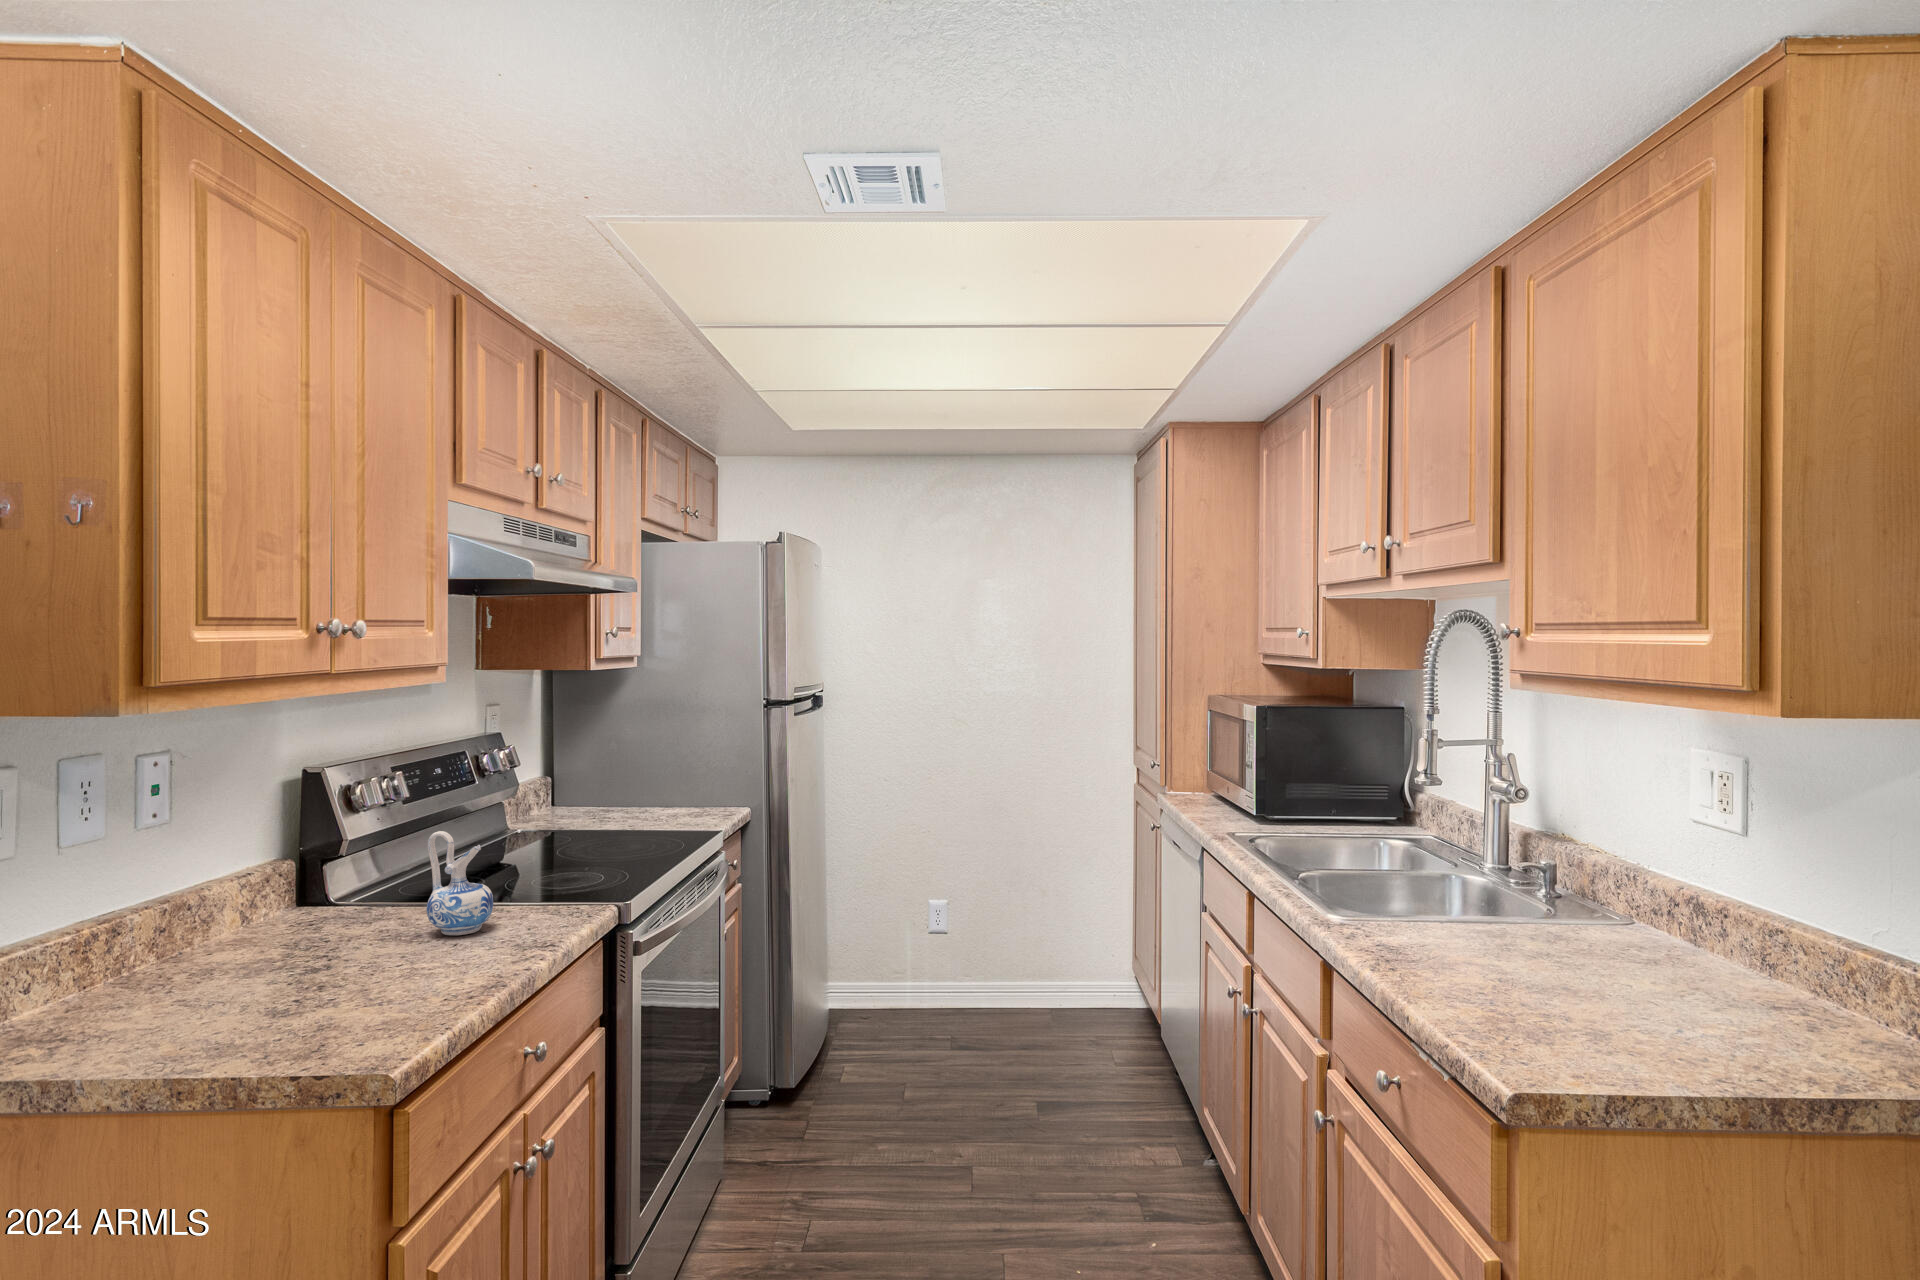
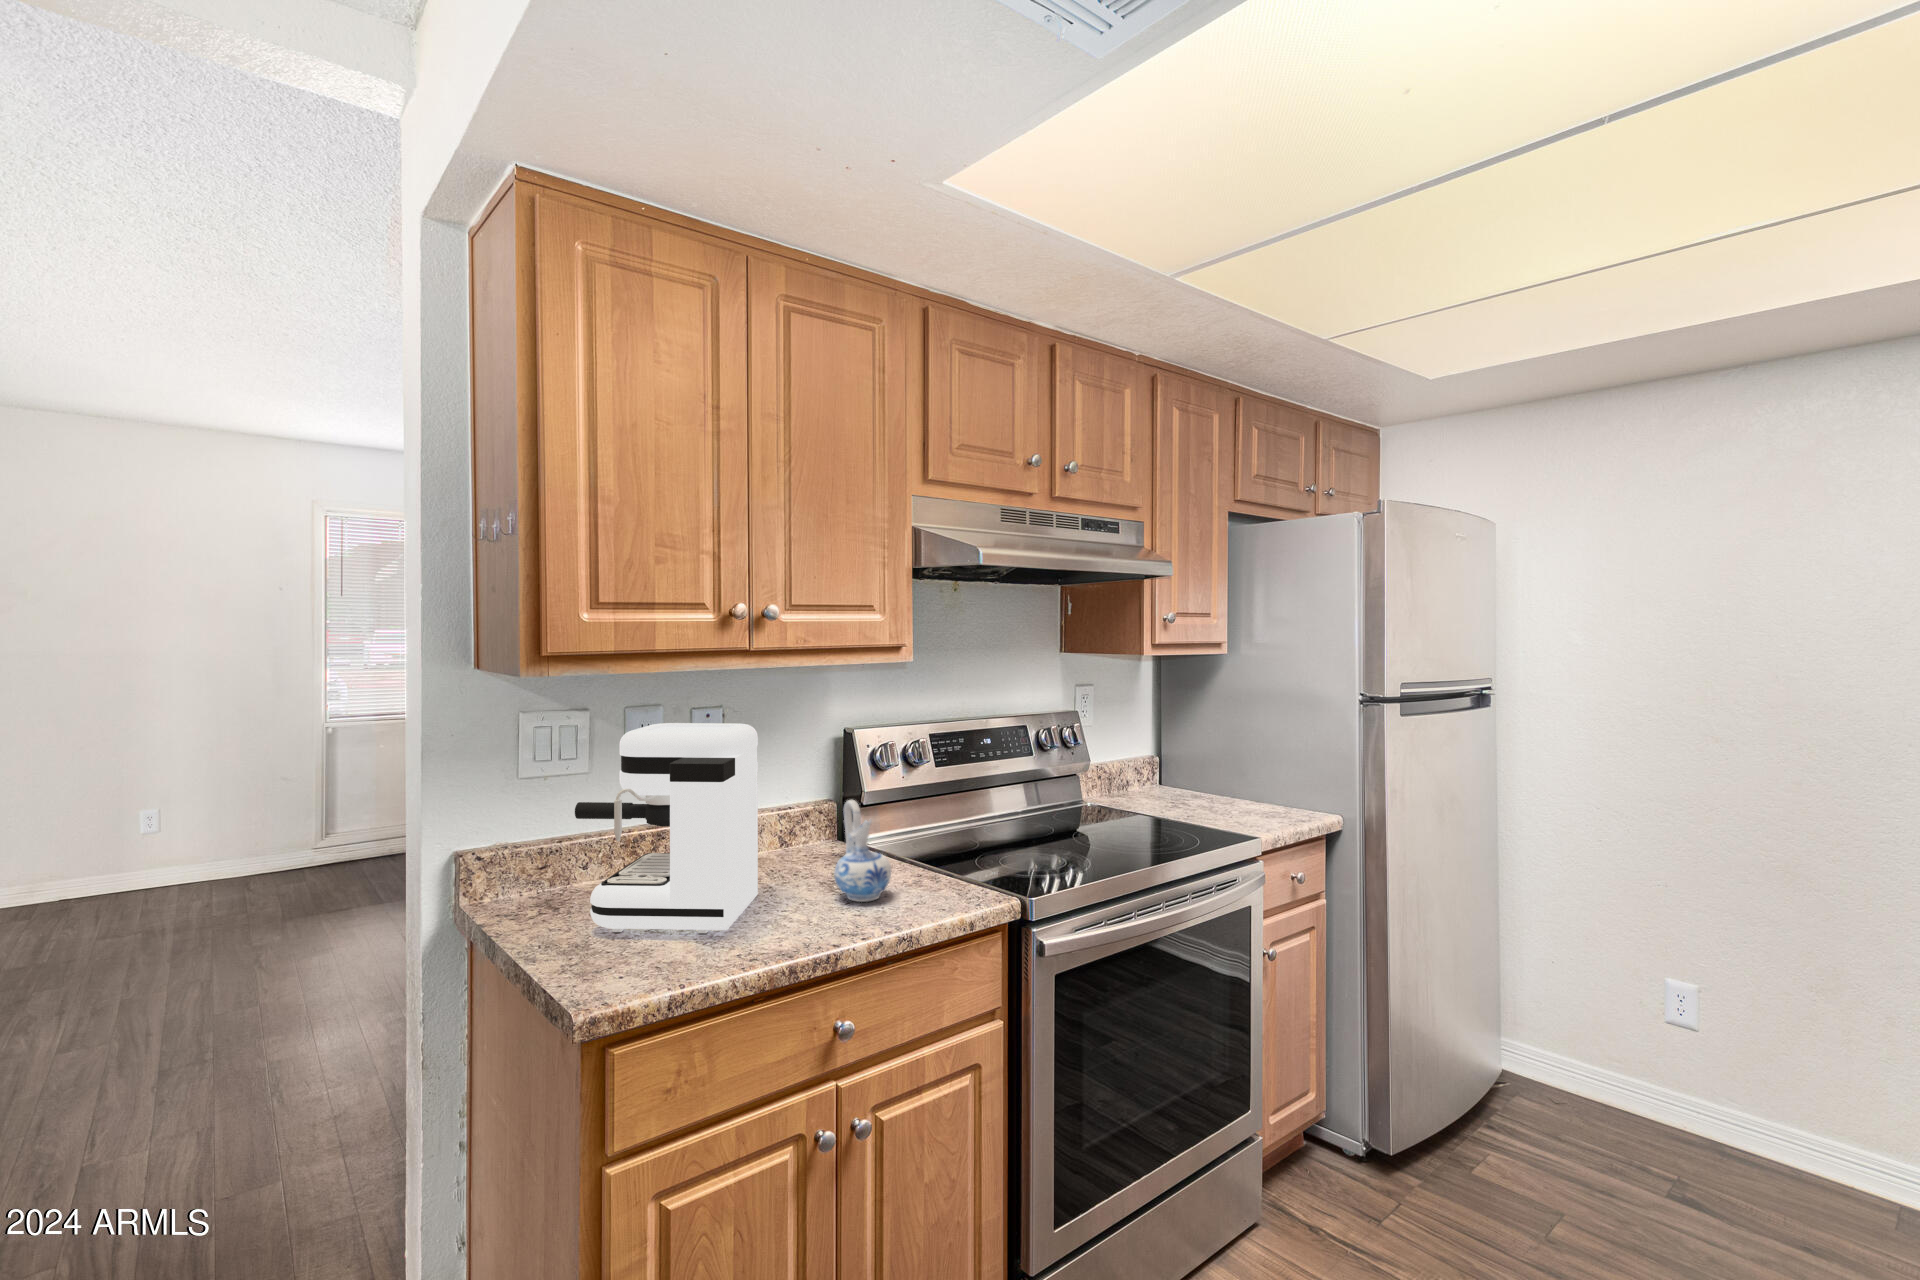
coffee maker: none [96,760,401,1022] -> present [575,723,758,933]

